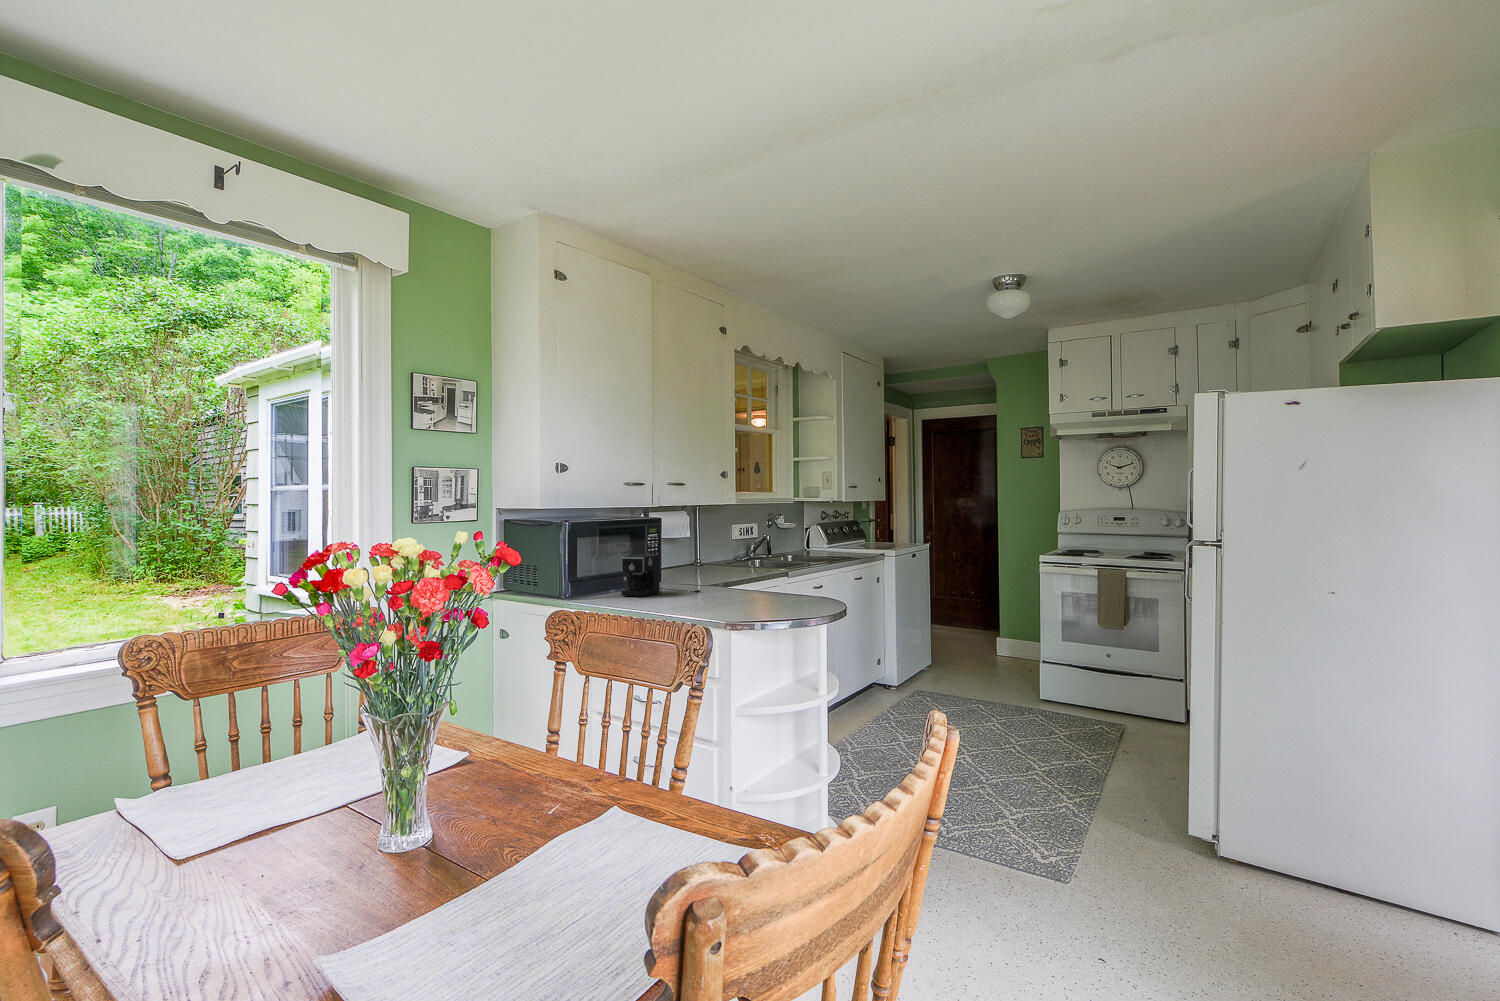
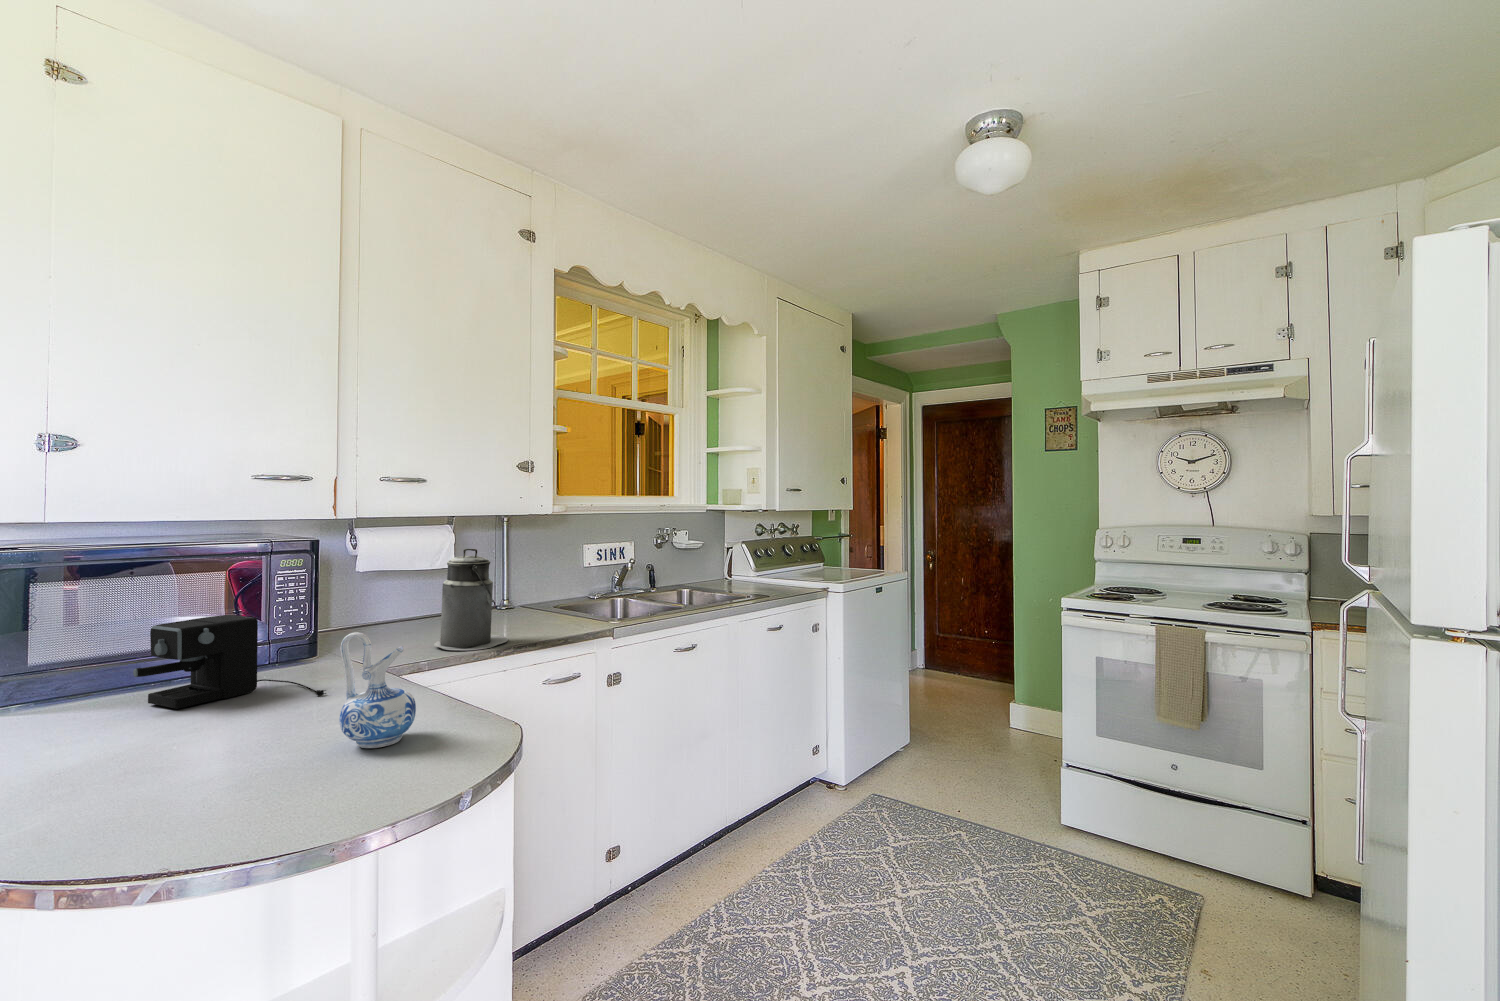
canister: none [697,522,737,580] -> present [434,548,508,650]
ceramic pitcher: none [760,552,789,601] -> present [340,632,416,748]

